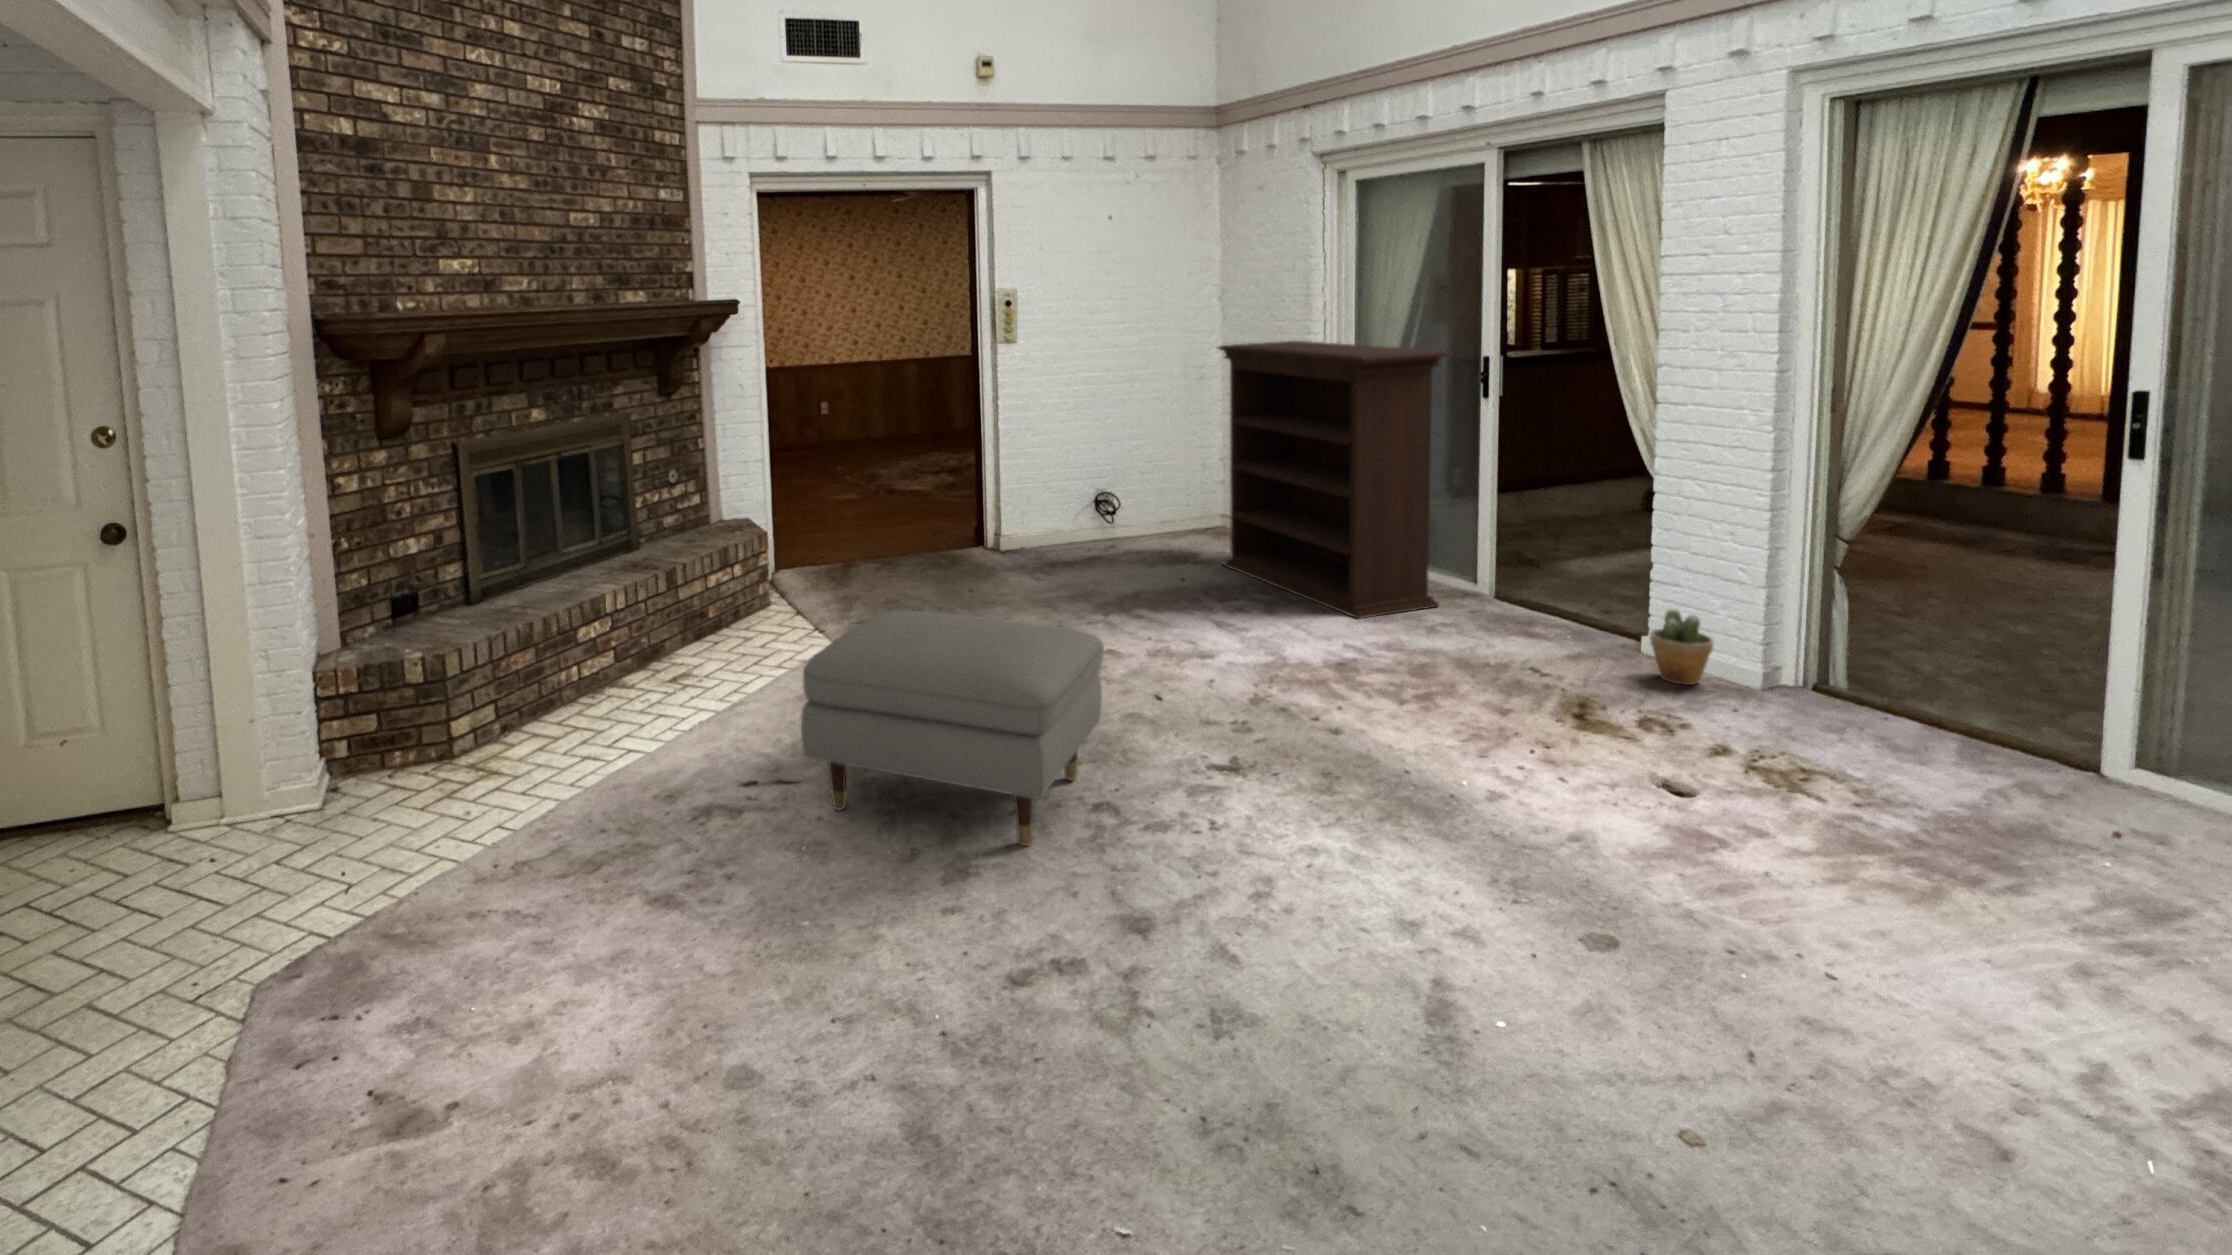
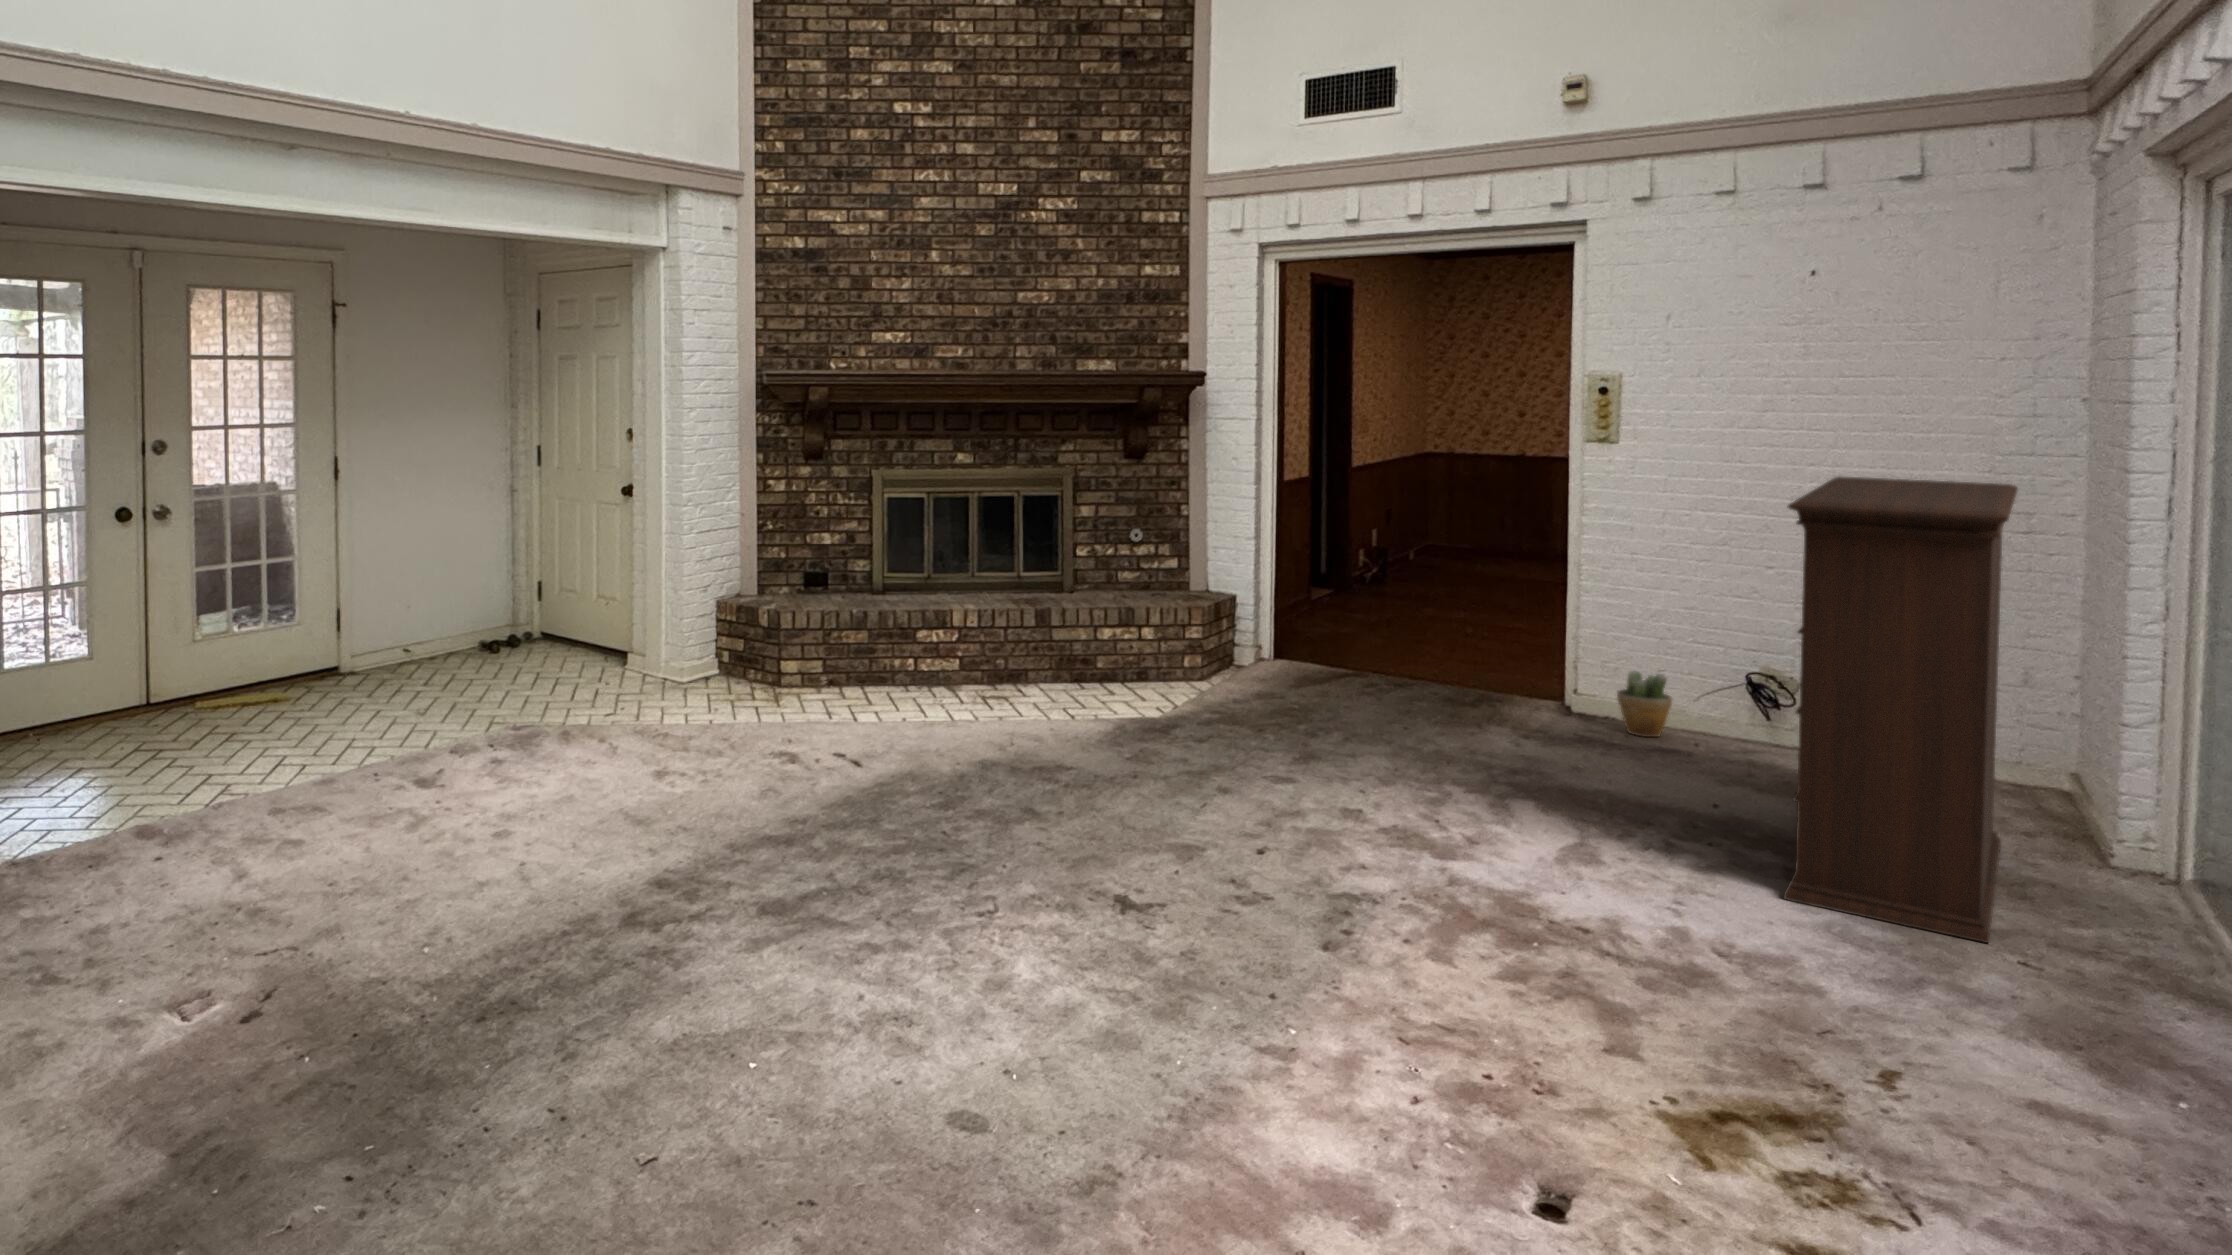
potted plant: present [1650,609,1714,685] -> present [1617,671,1672,737]
ottoman: present [801,610,1104,846] -> none [845,647,1055,833]

